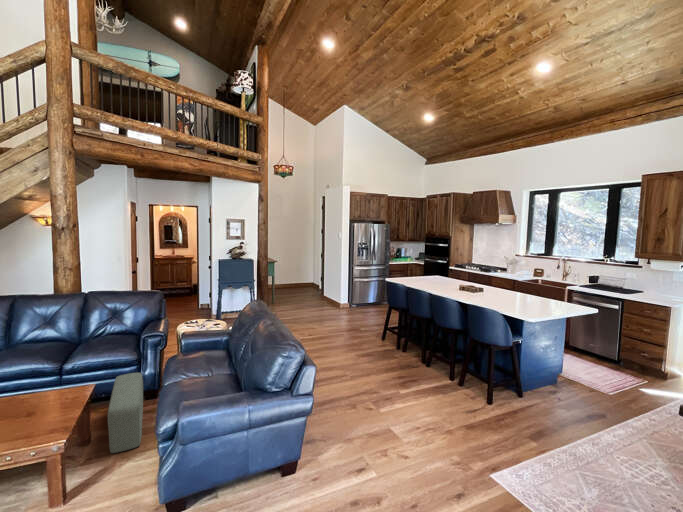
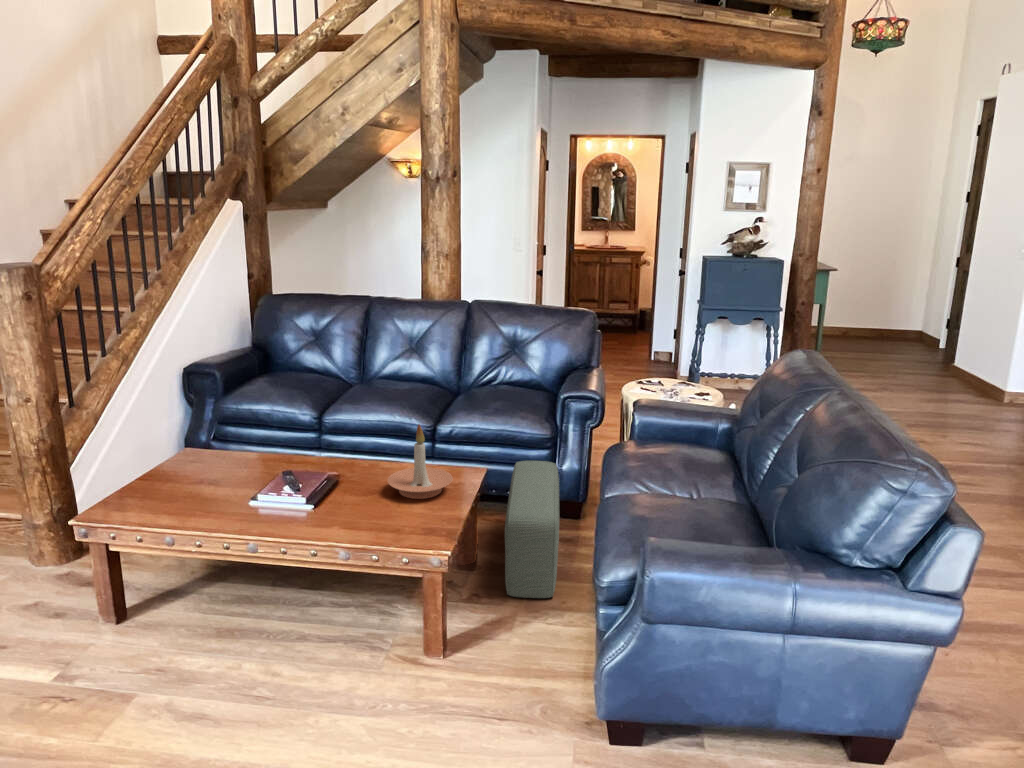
candle holder: none [21,370,70,416] -> present [388,424,453,499]

